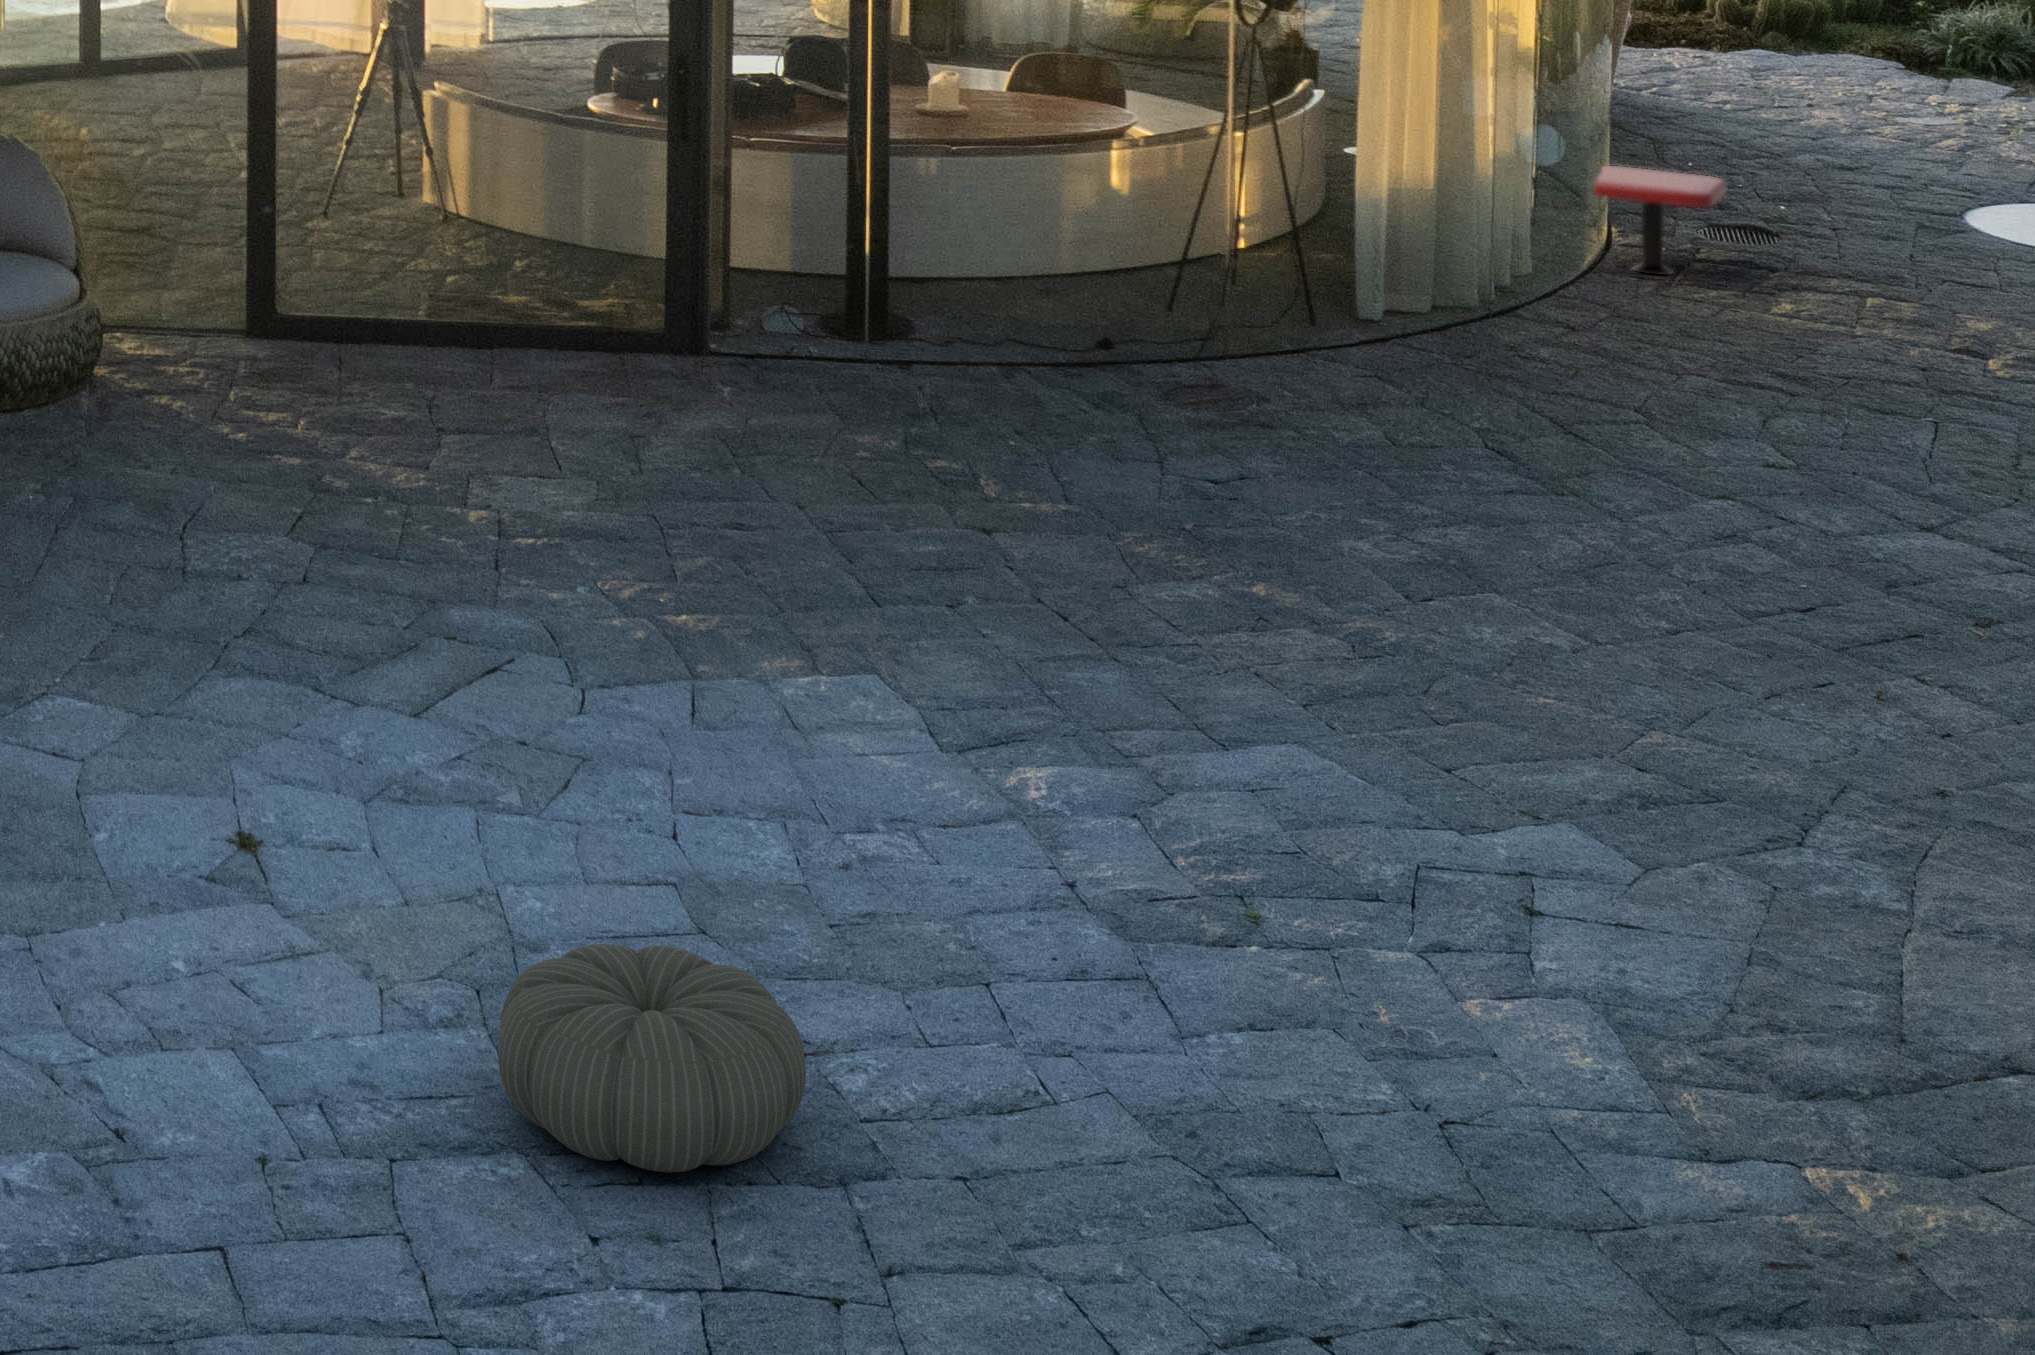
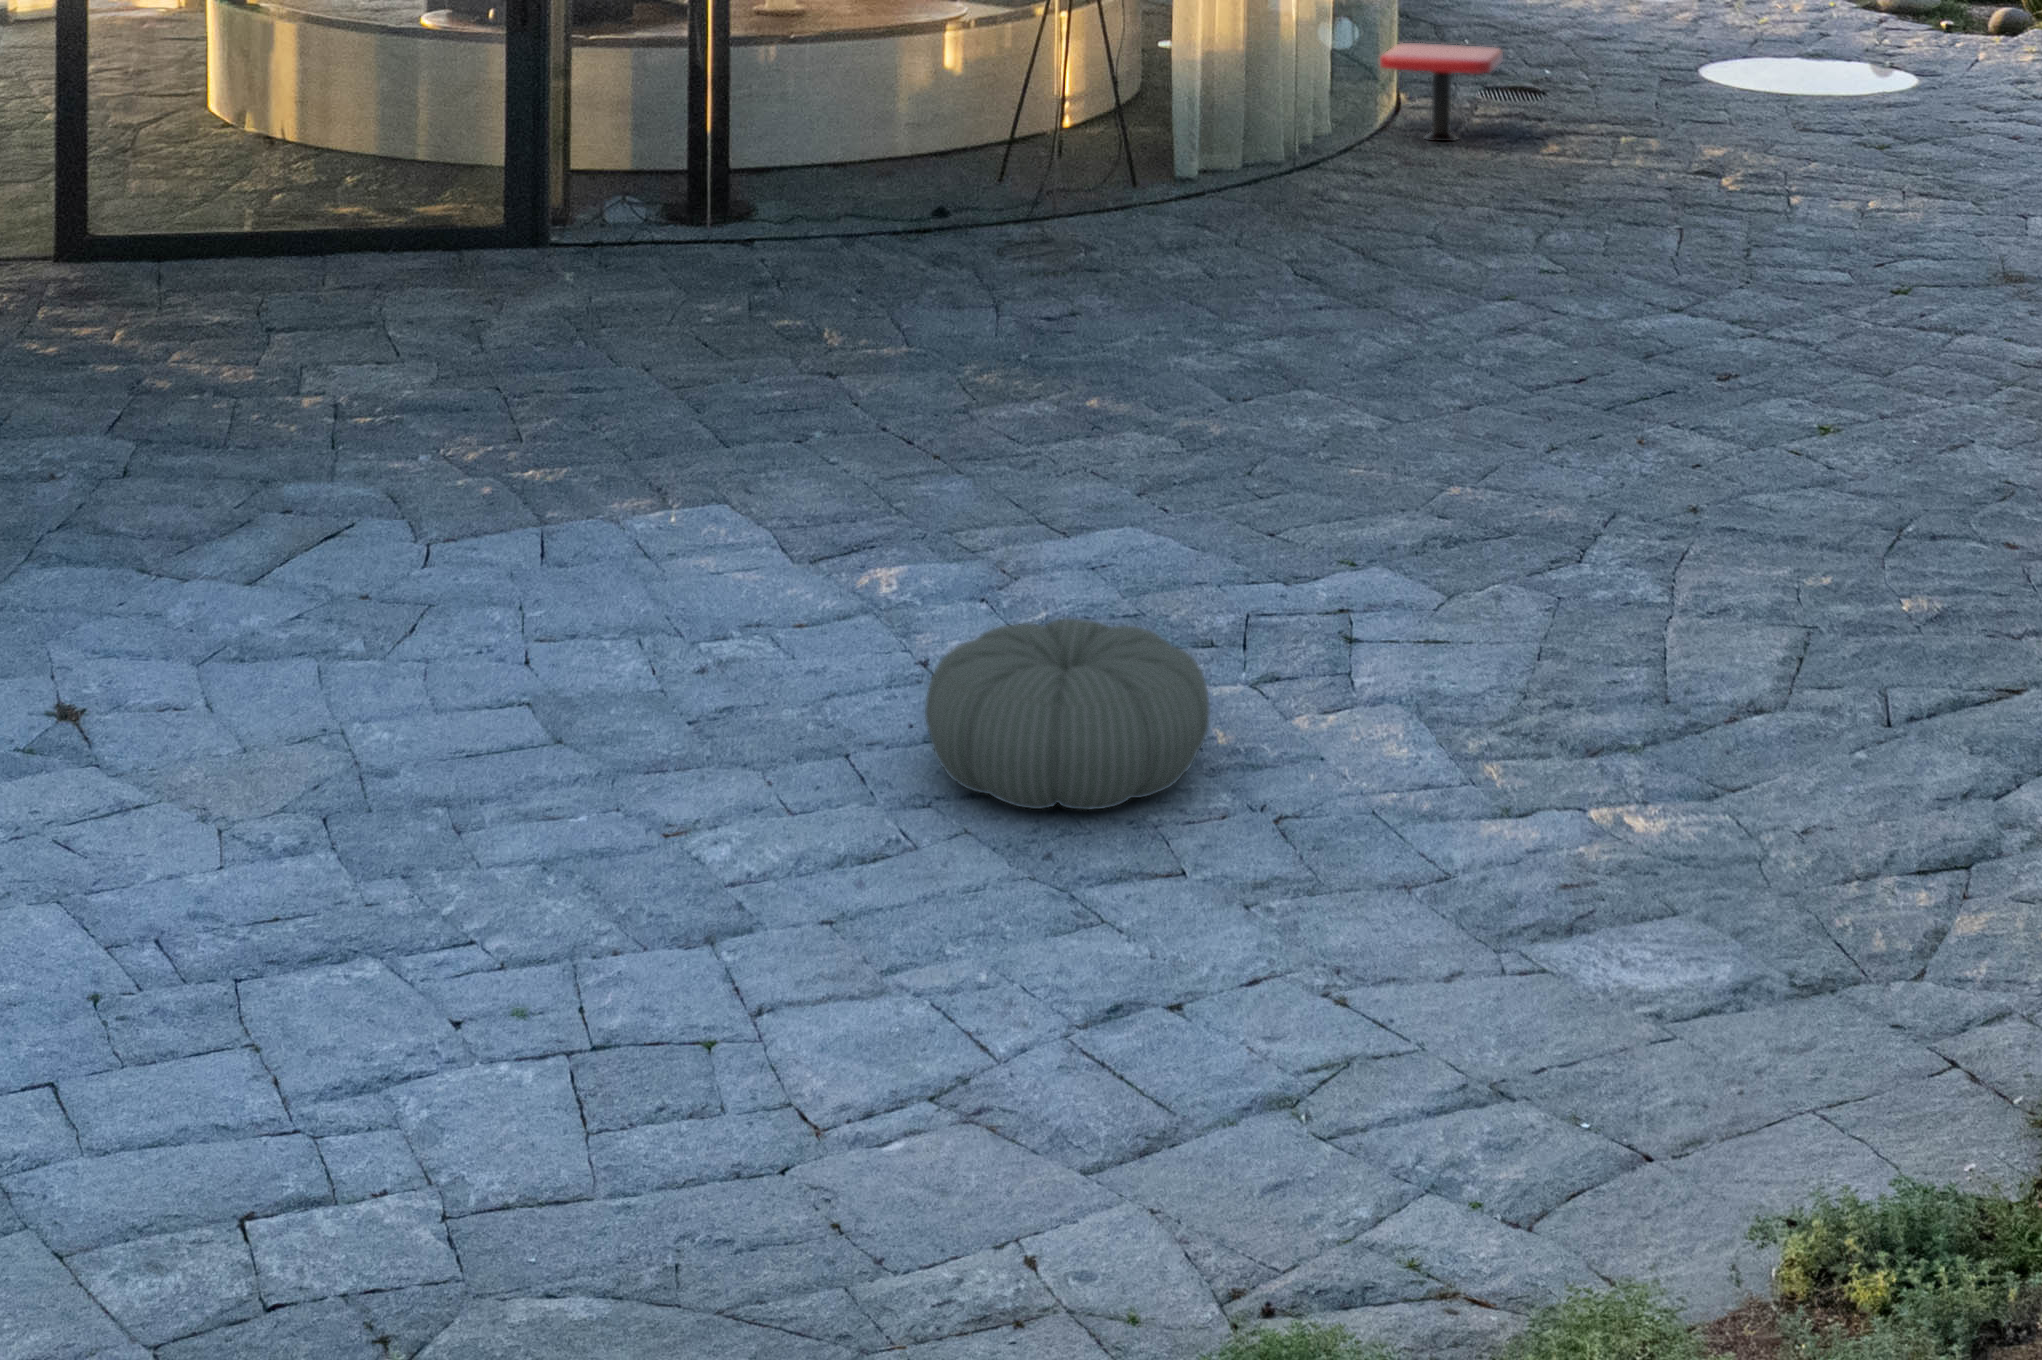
pouf: present [498,944,806,1172] -> present [925,619,1210,810]

